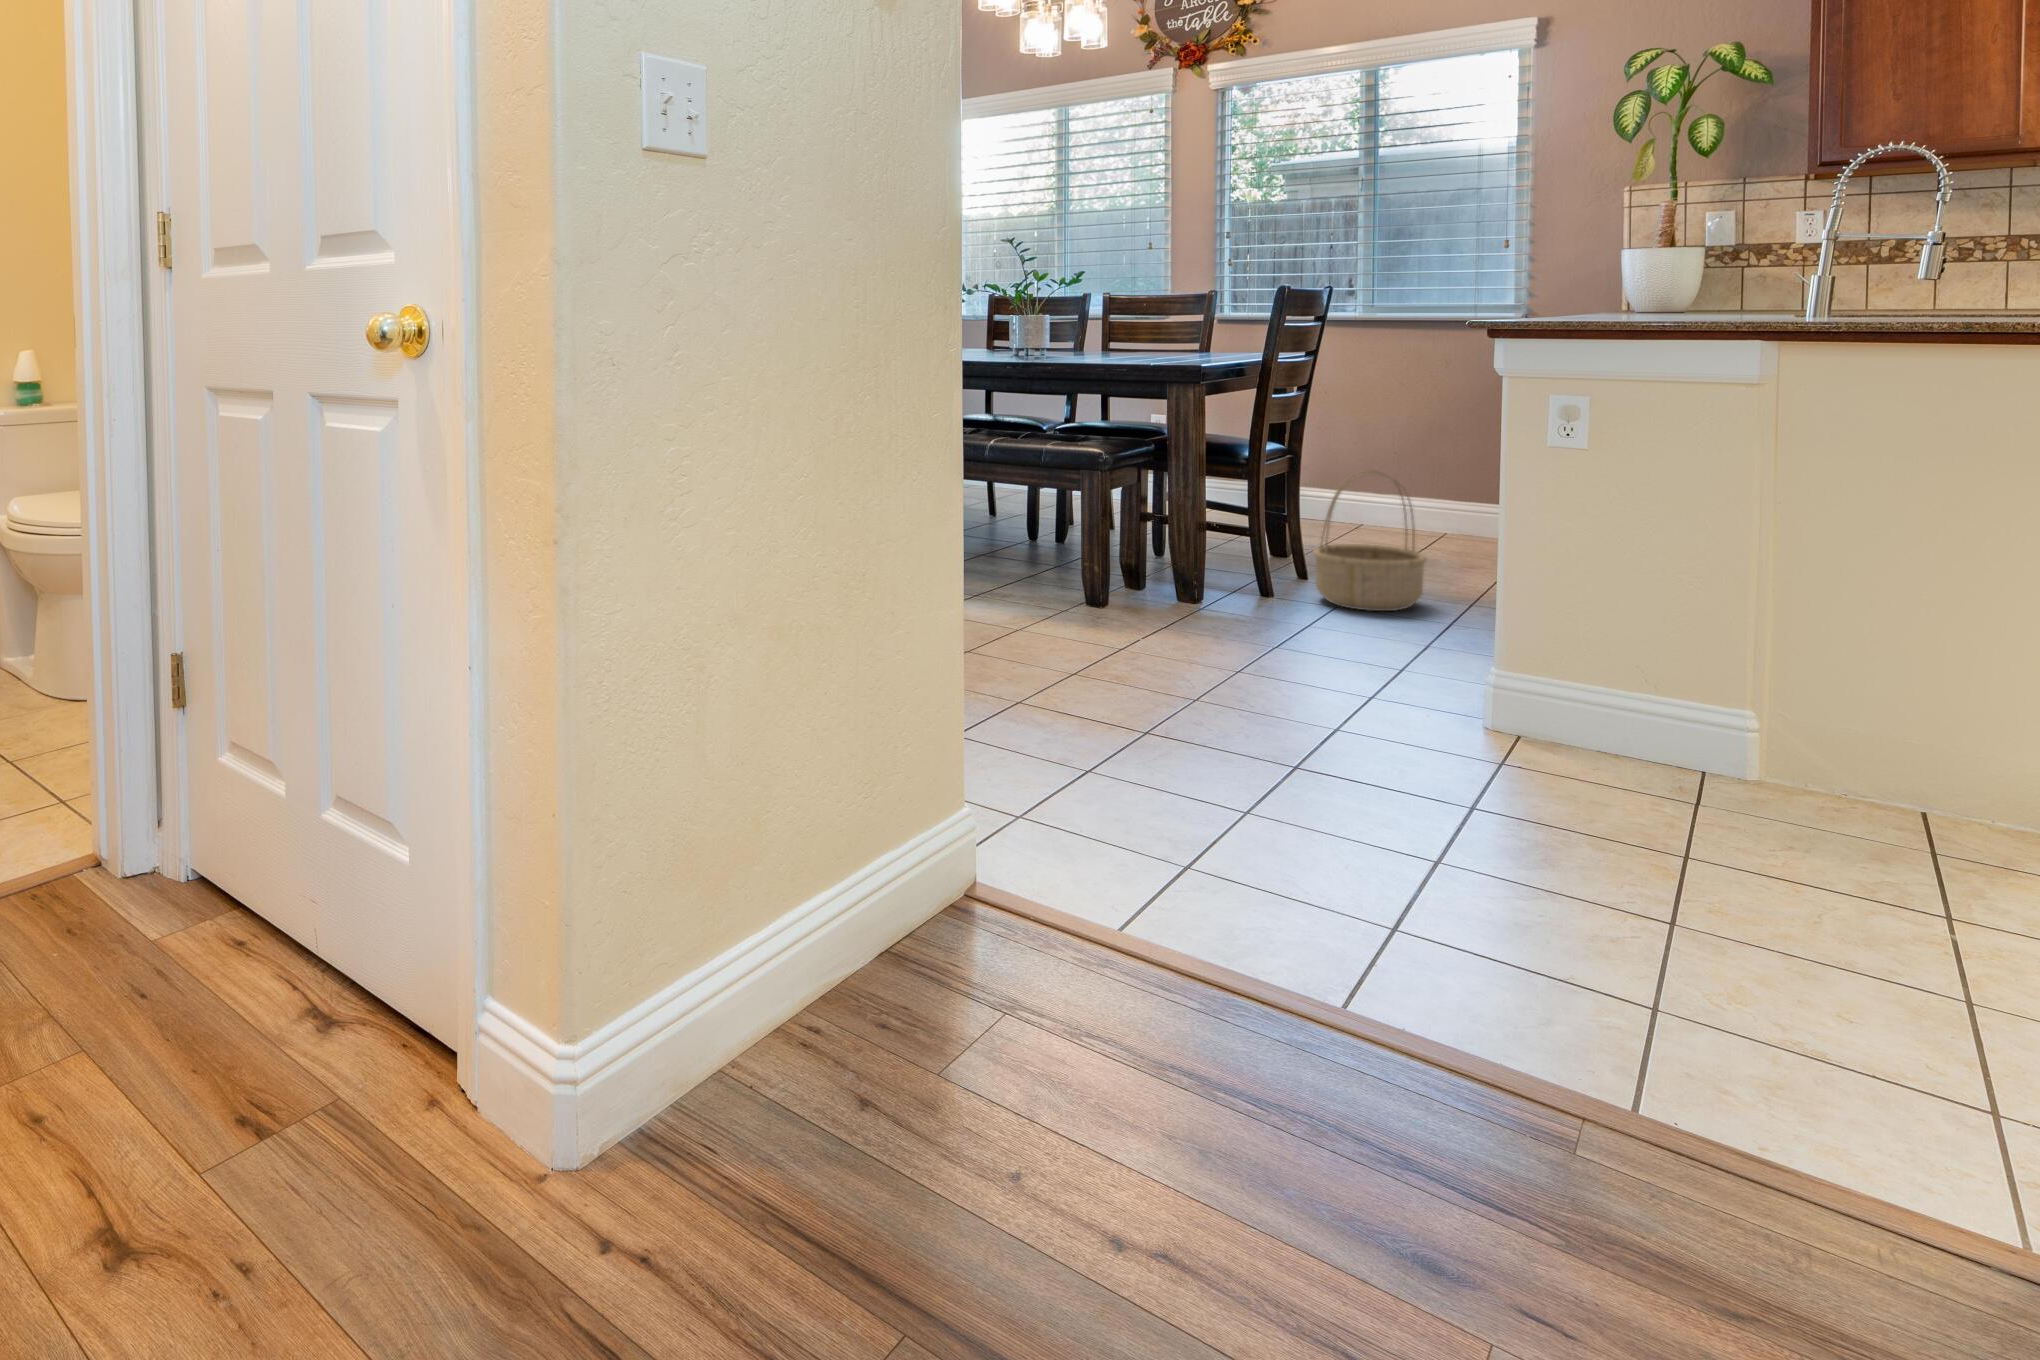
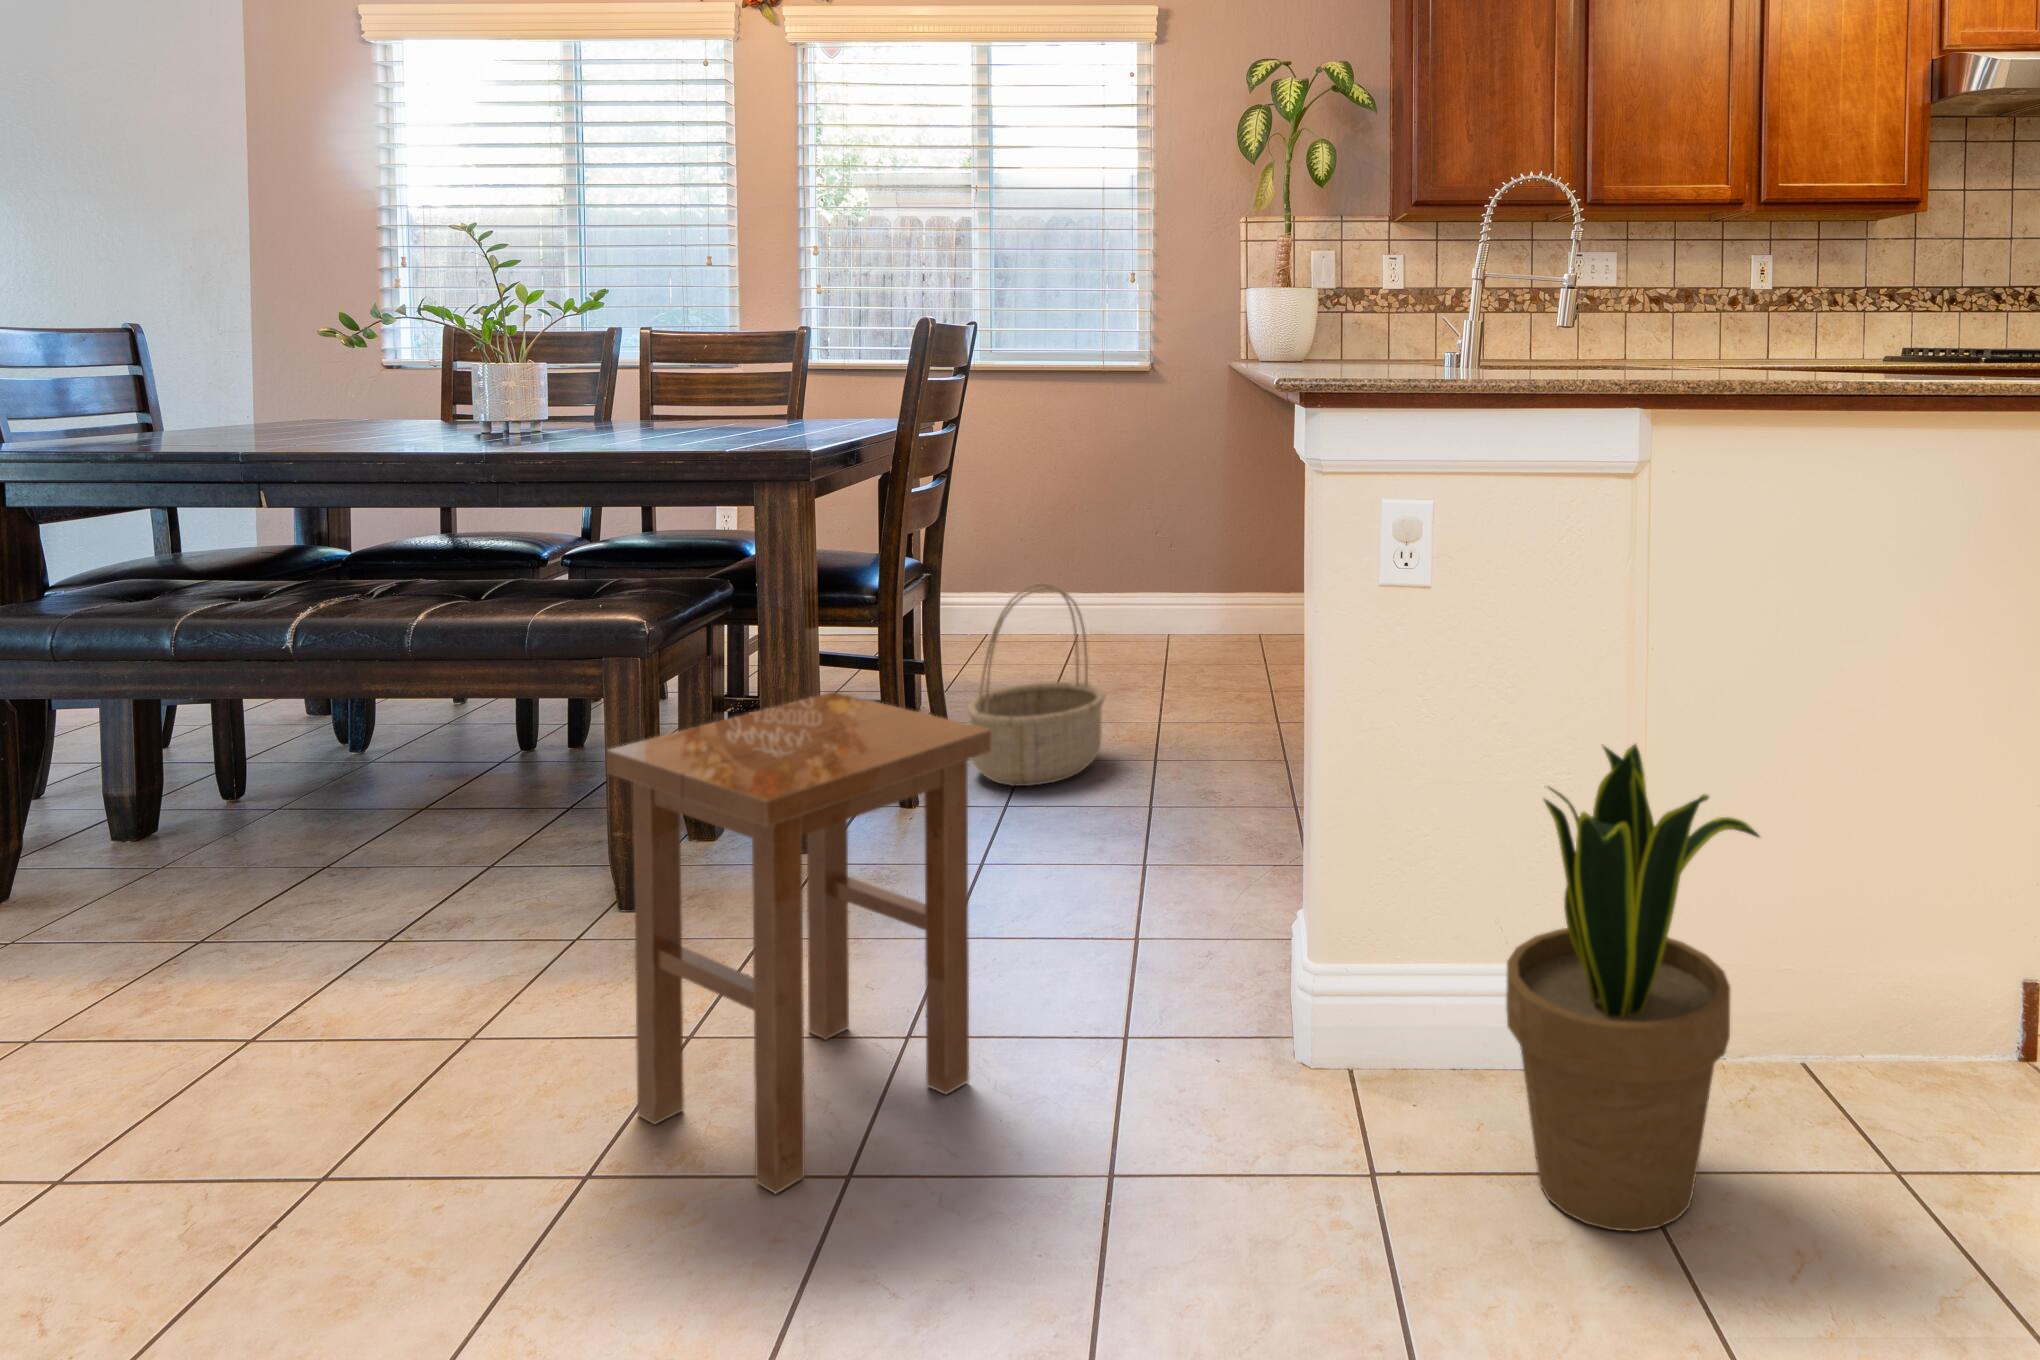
stool: none [1077,491,1287,721] -> present [607,692,991,1194]
potted plant: none [1633,559,1879,886] -> present [1506,744,1759,1231]

